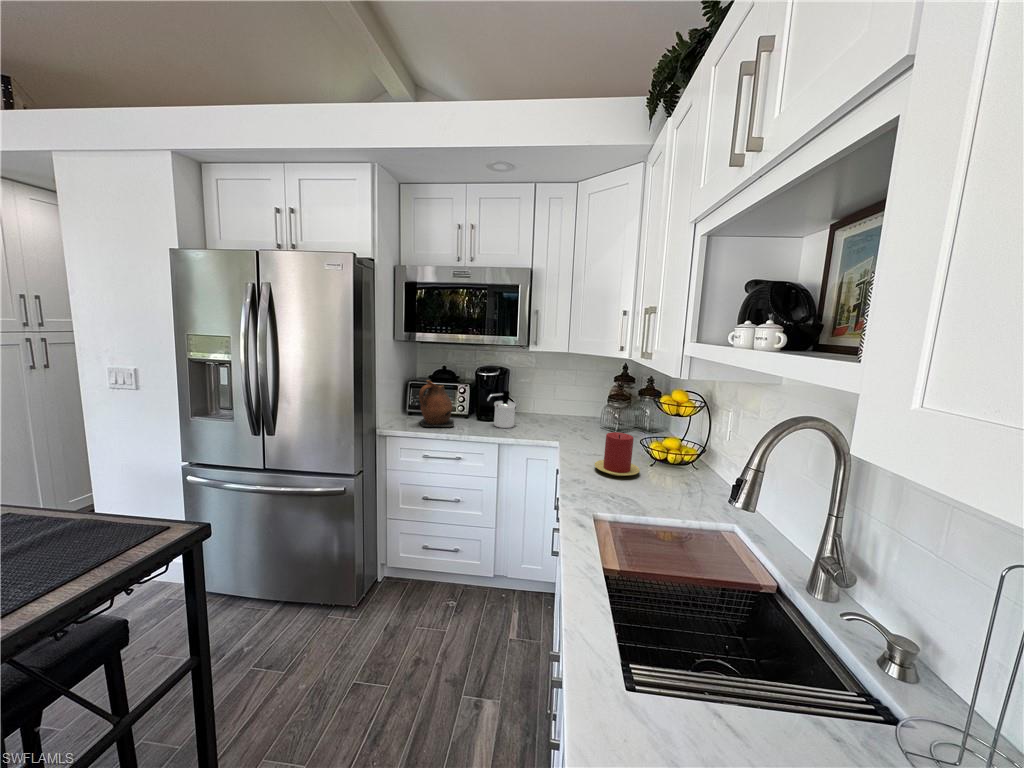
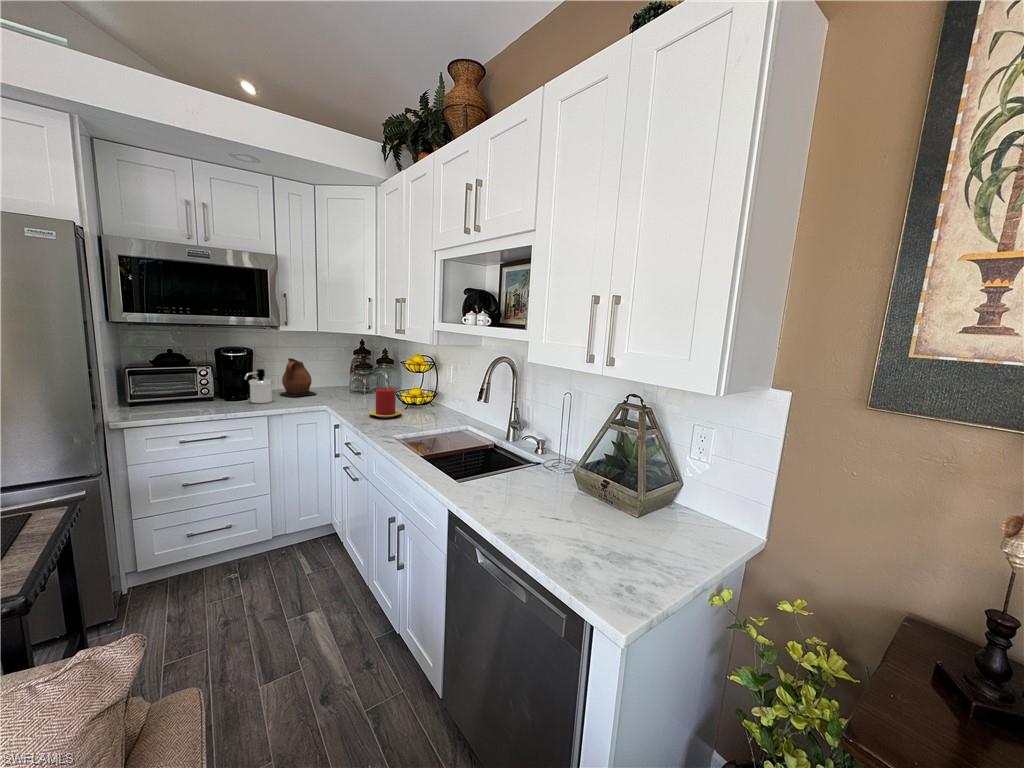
ceramic pitcher: present [419,380,454,427] -> present [280,358,316,396]

